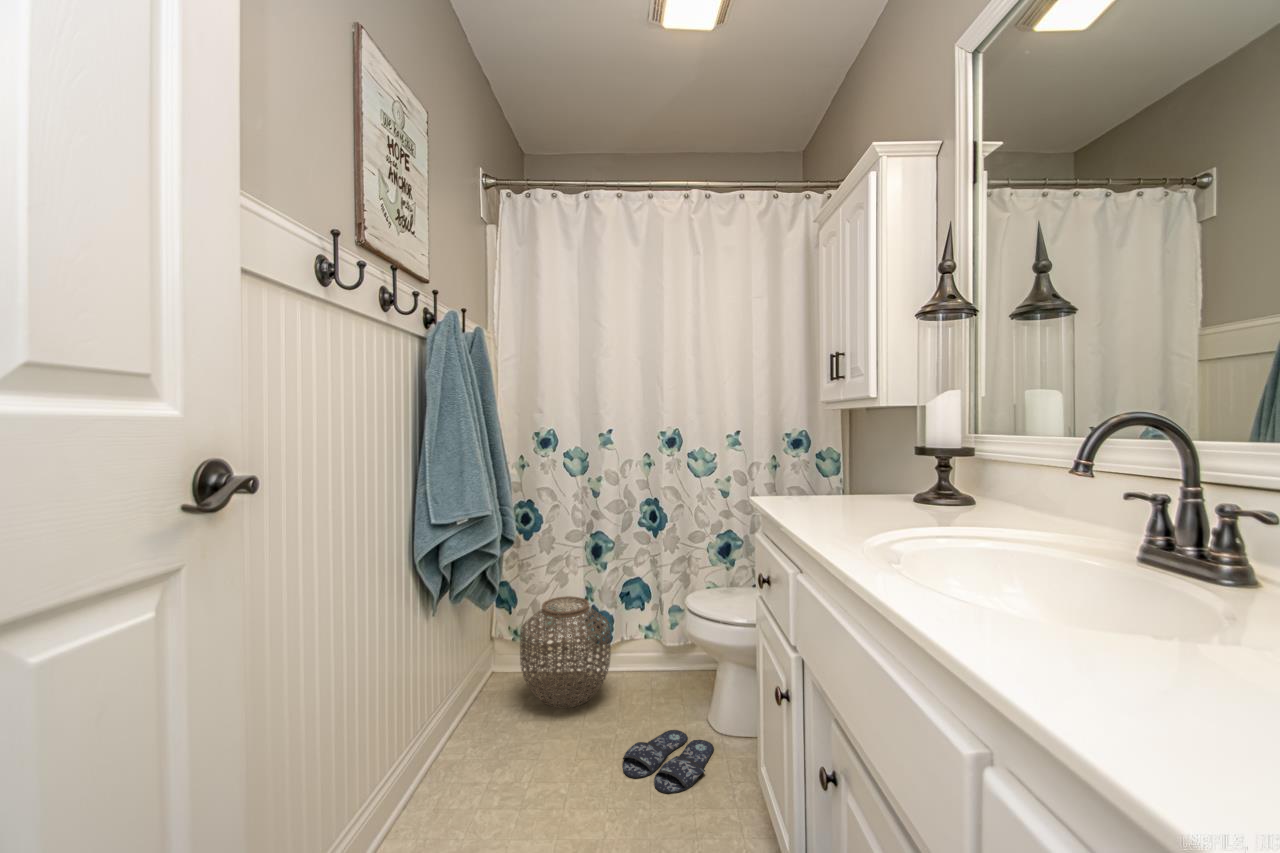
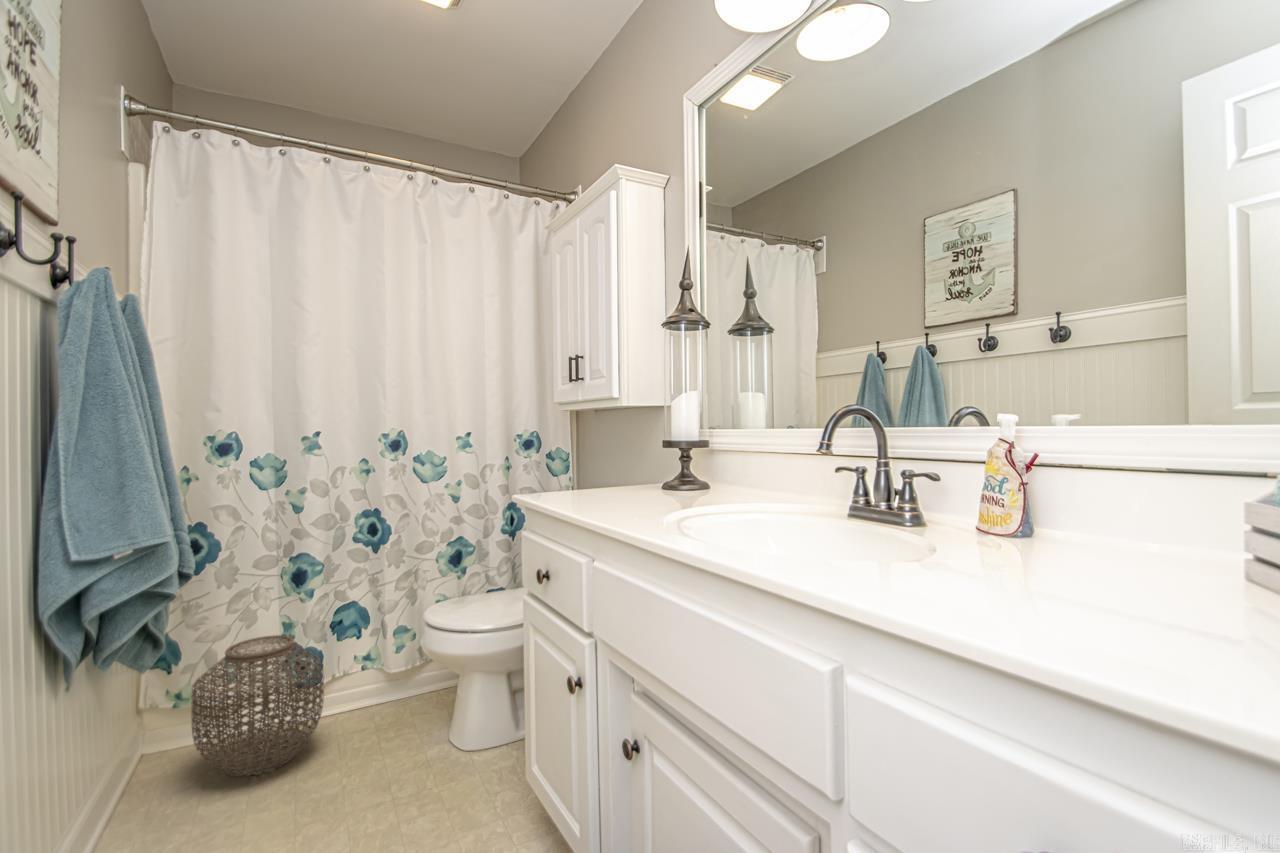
slippers: present [623,730,714,793] -> none [356,756,459,818]

